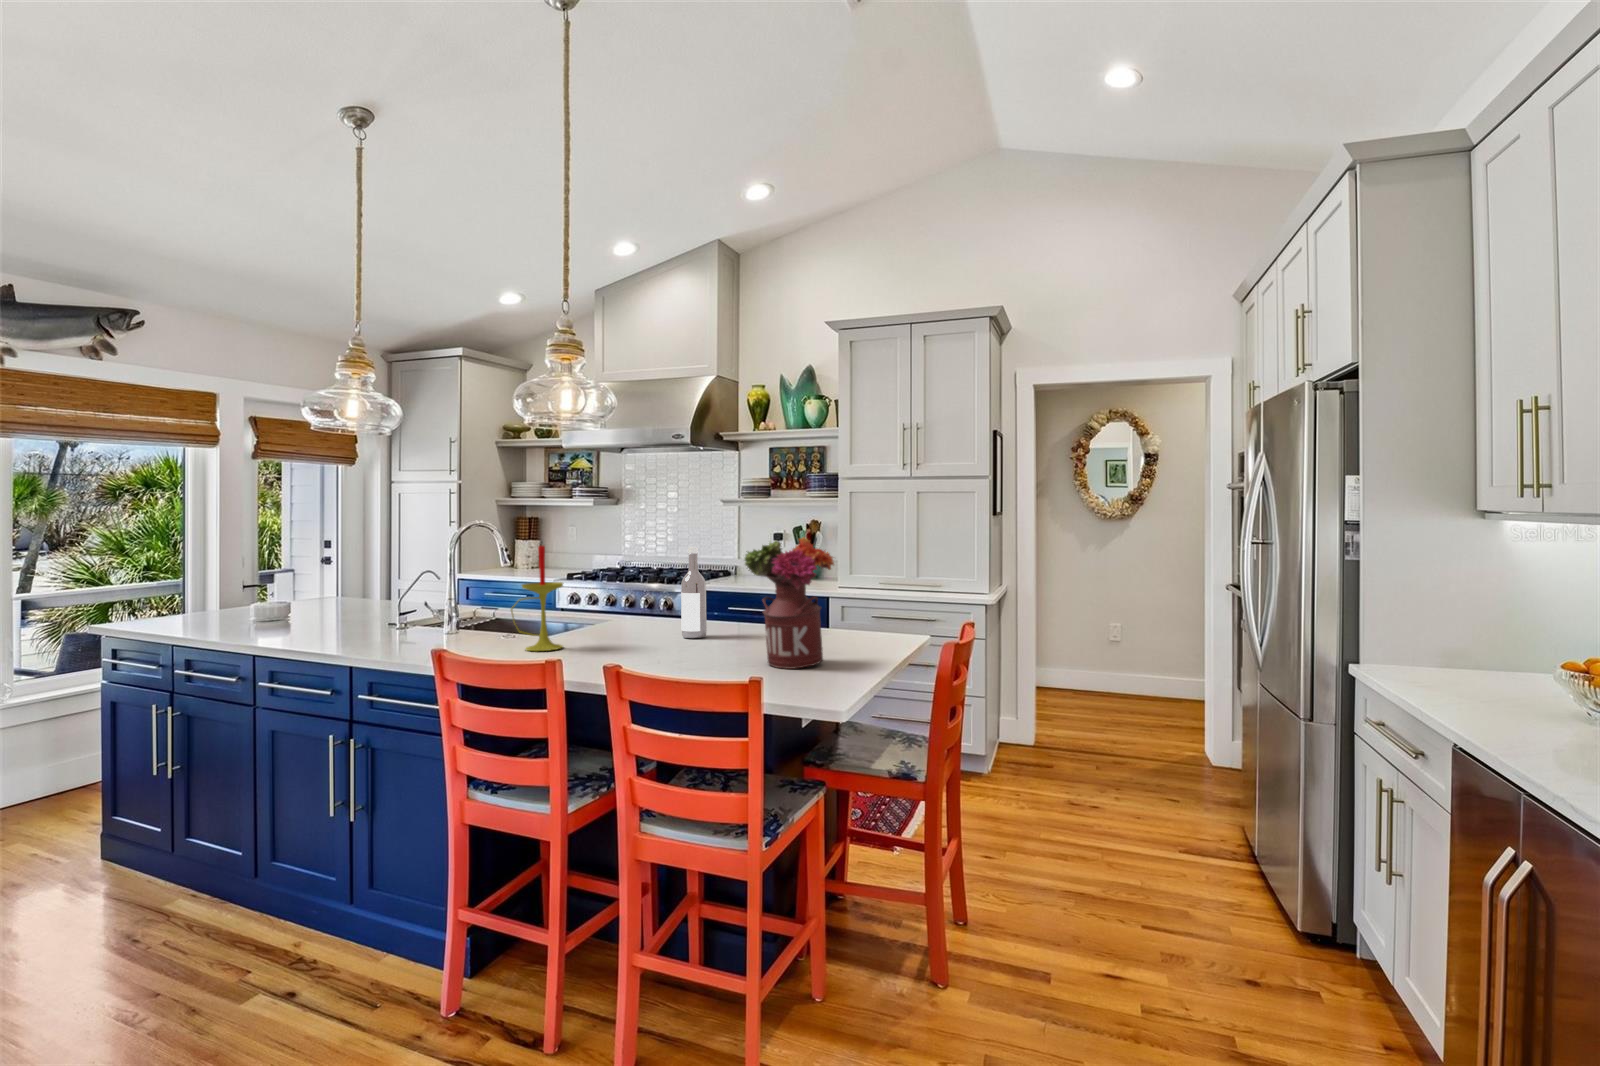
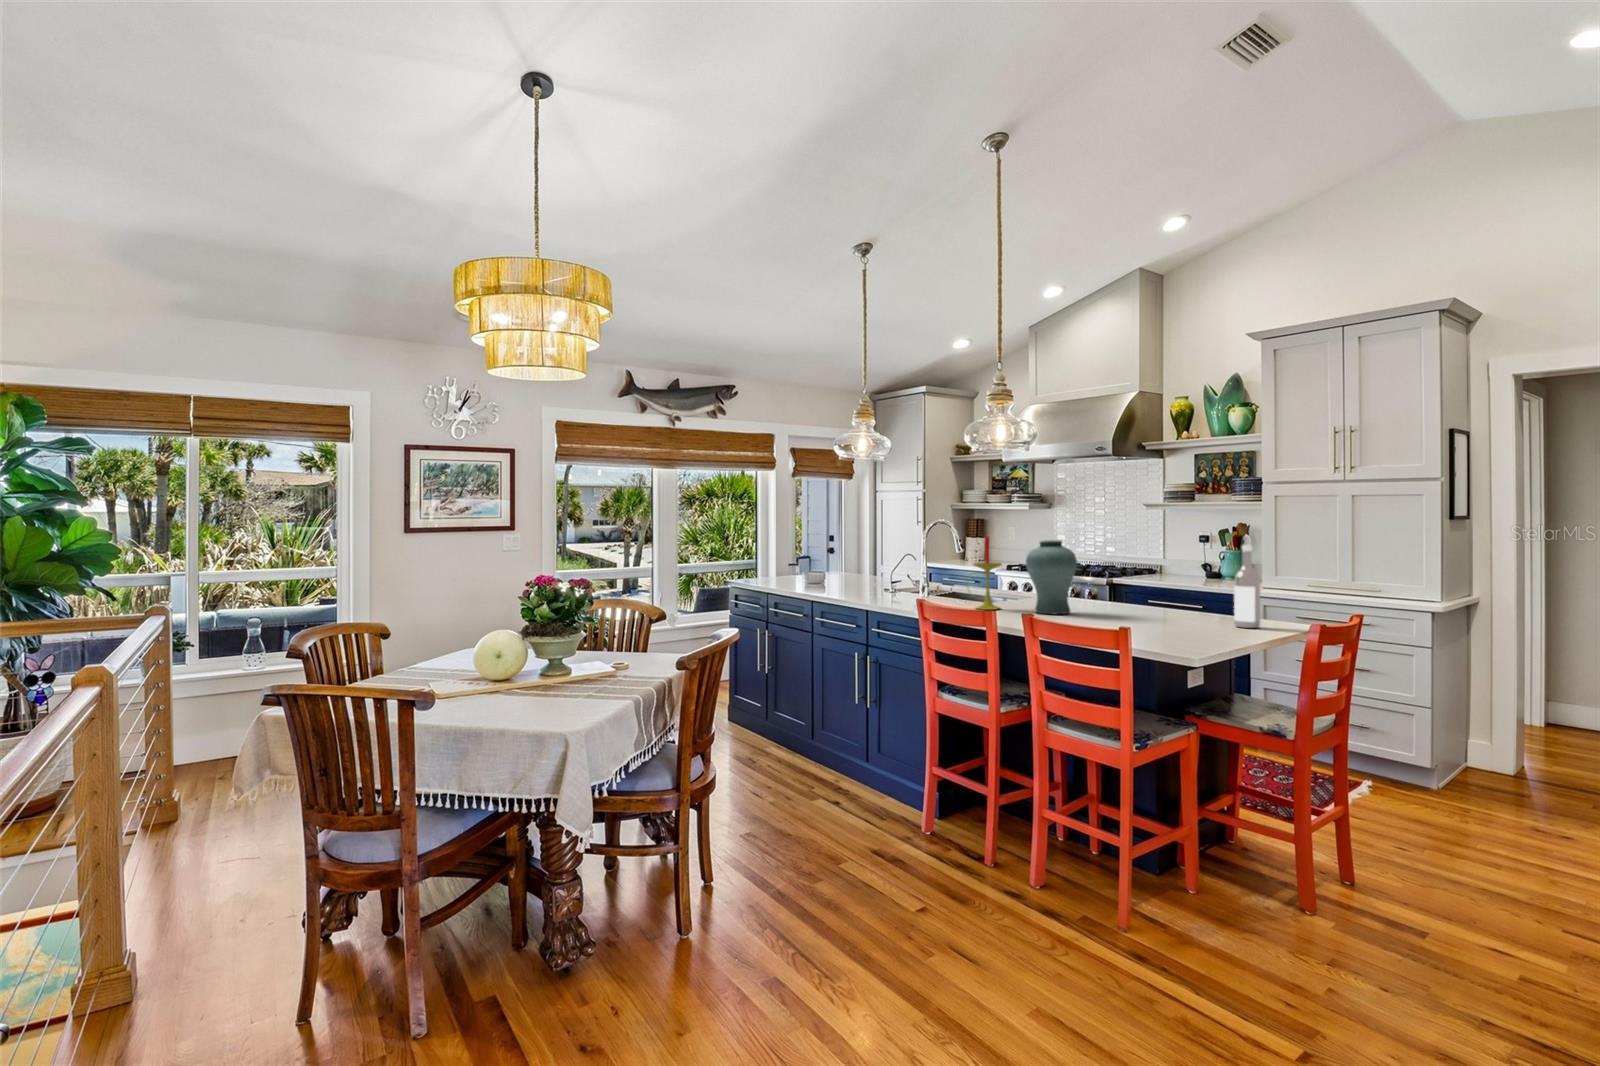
flower arrangement: present [745,537,834,669] -> none [1135,531,1212,631]
wine bottle: present [681,547,707,638] -> present [1234,545,1260,628]
vase: none [598,550,666,652] -> present [1026,540,1077,614]

